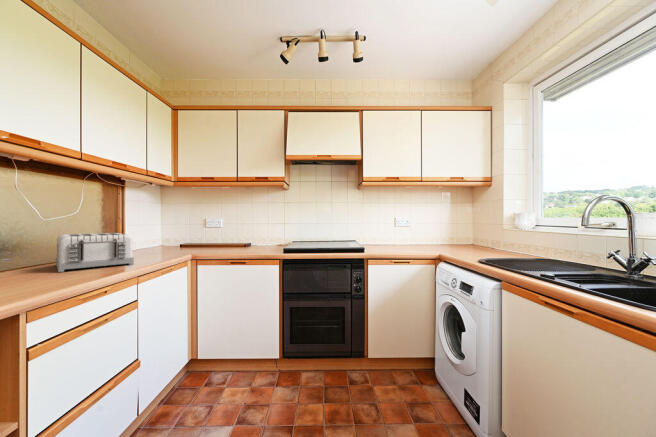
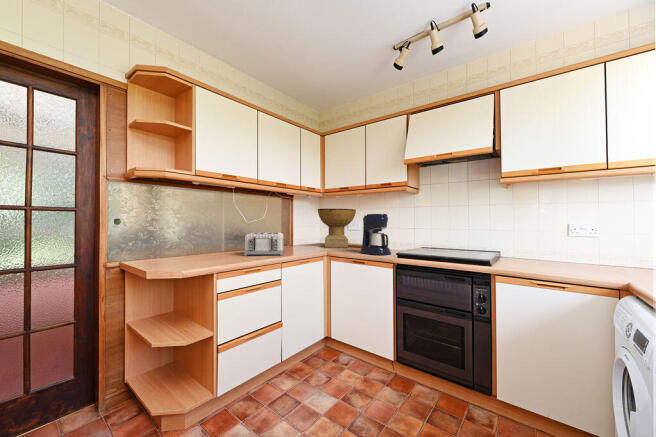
decorative bowl: none [166,201,218,250] -> present [318,209,356,248]
coffee maker: none [236,209,270,253] -> present [361,214,391,255]

